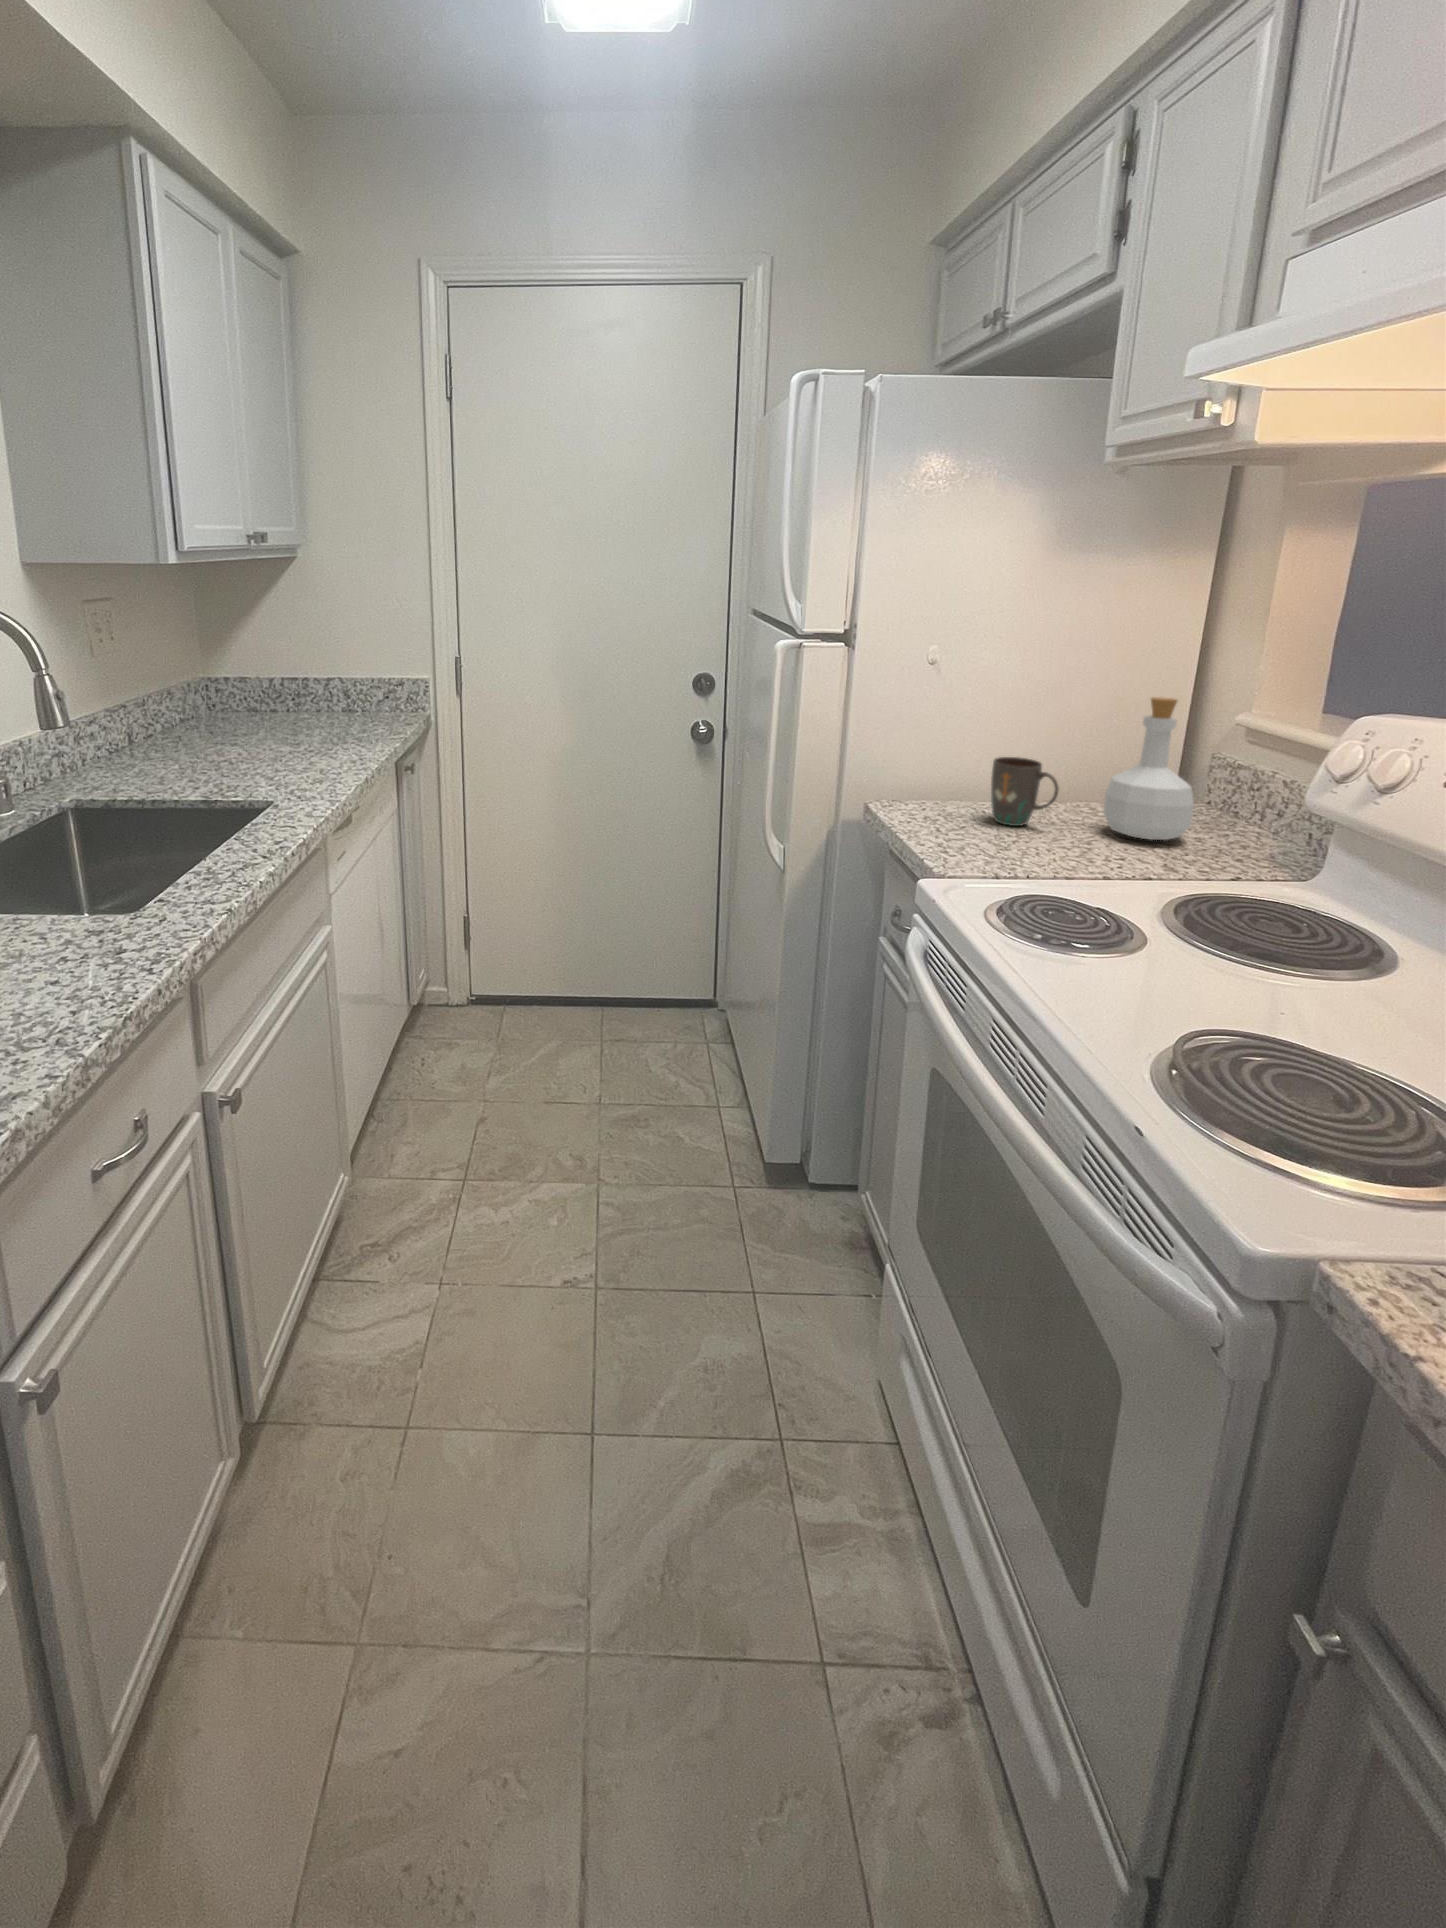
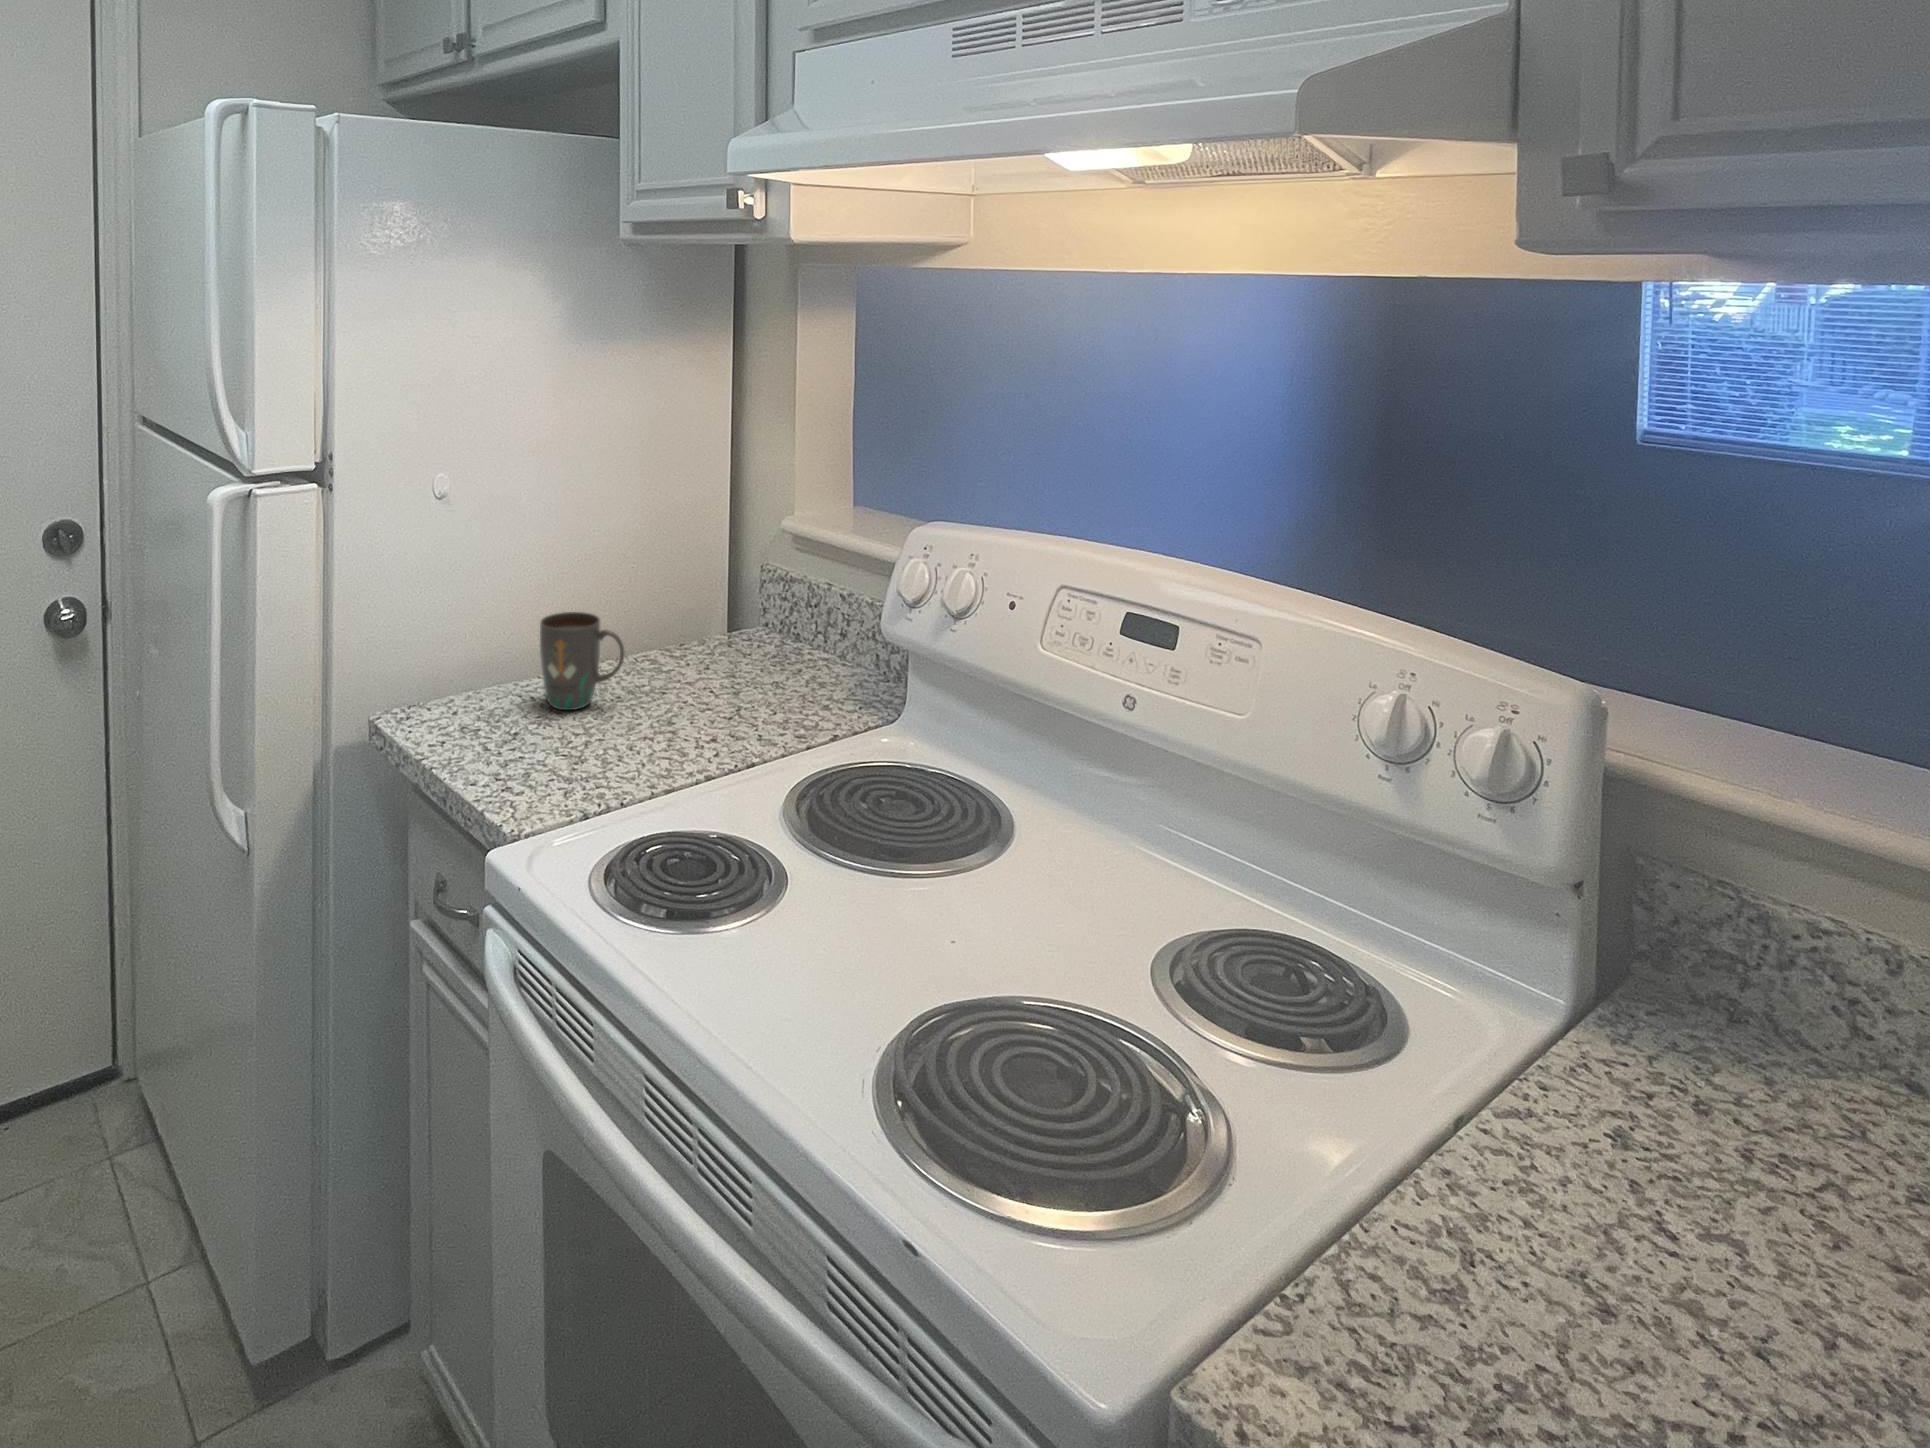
bottle: present [1103,697,1194,840] -> none [673,514,768,694]

